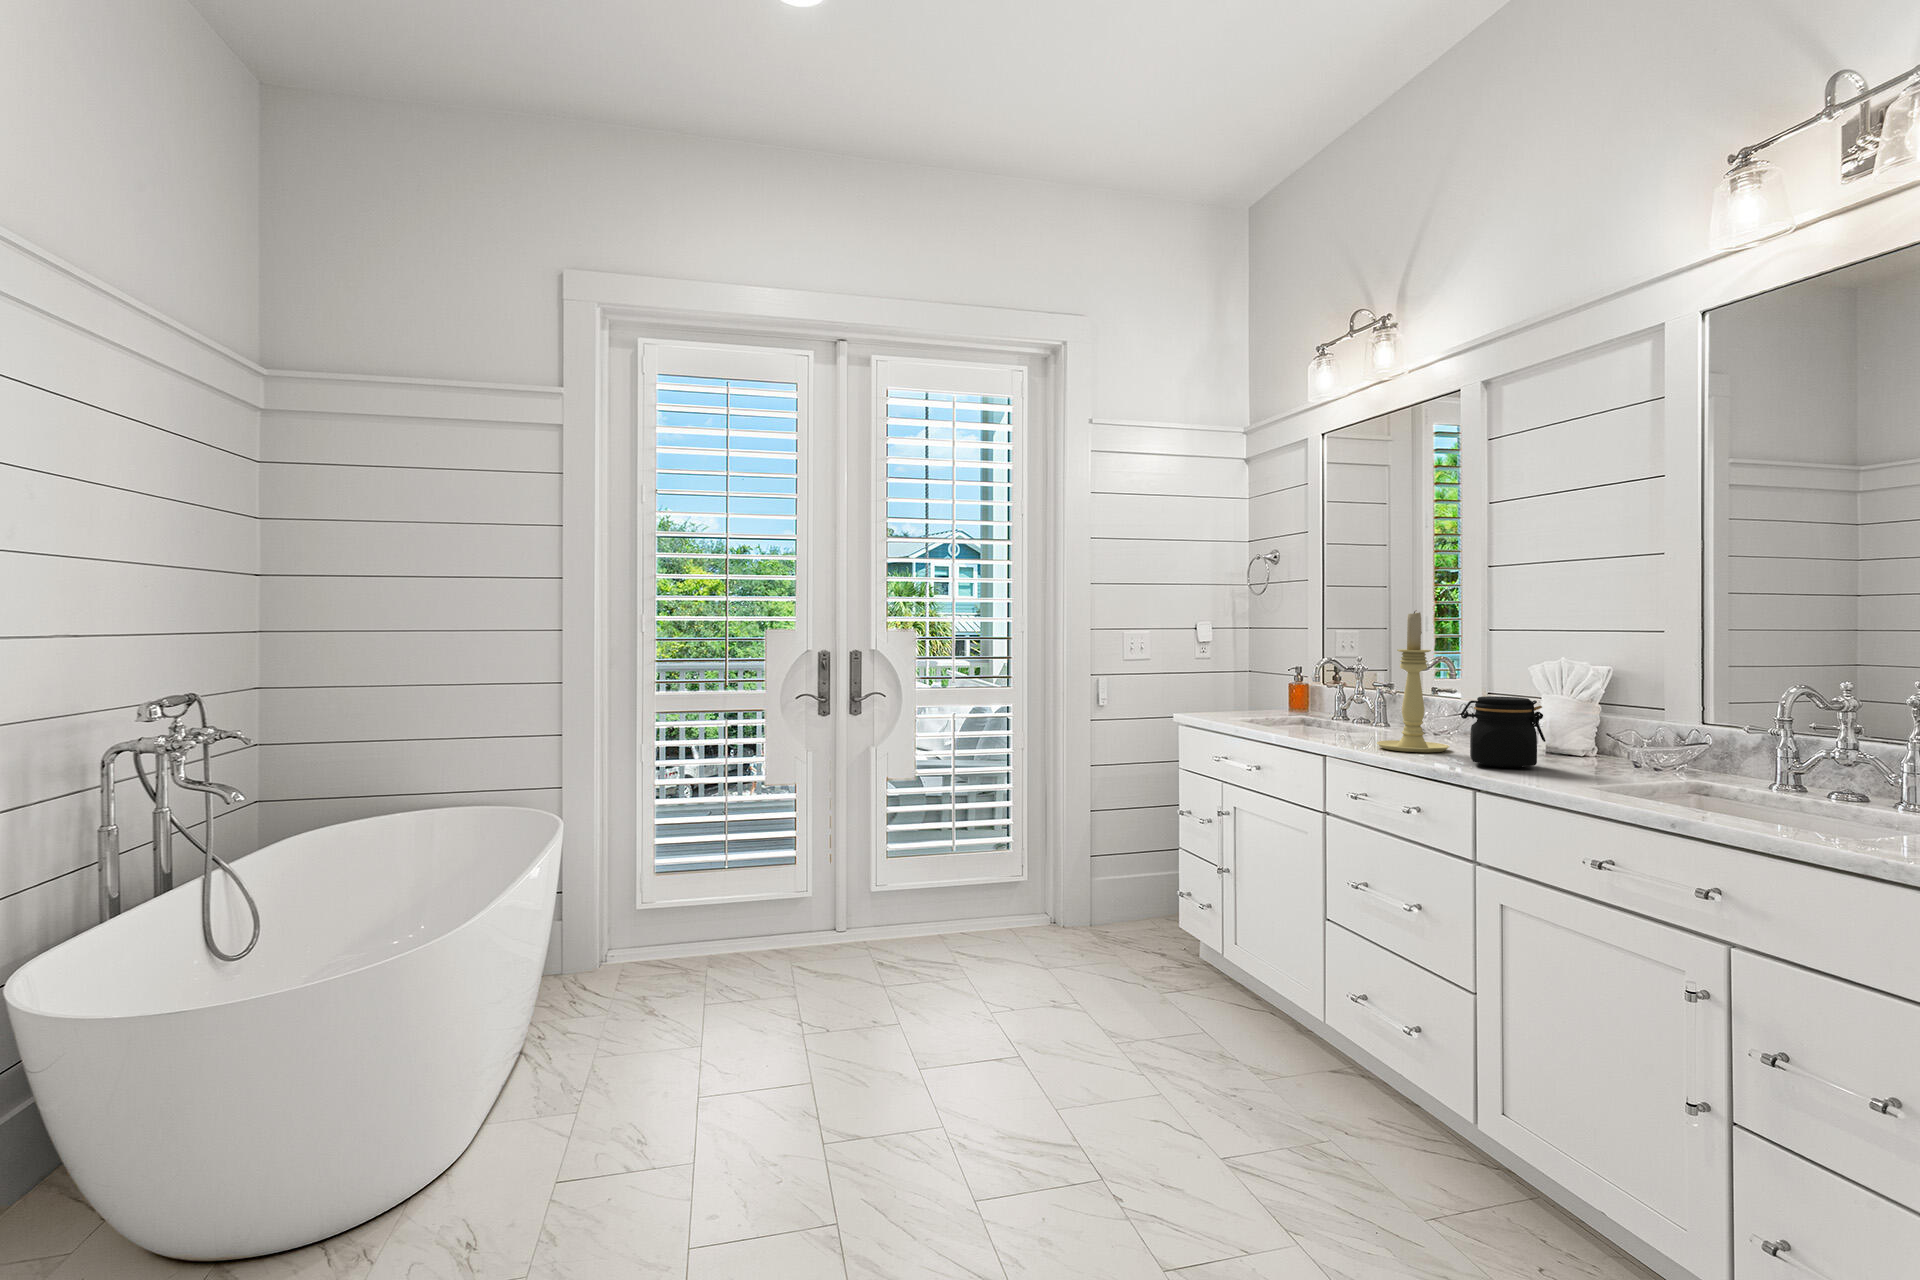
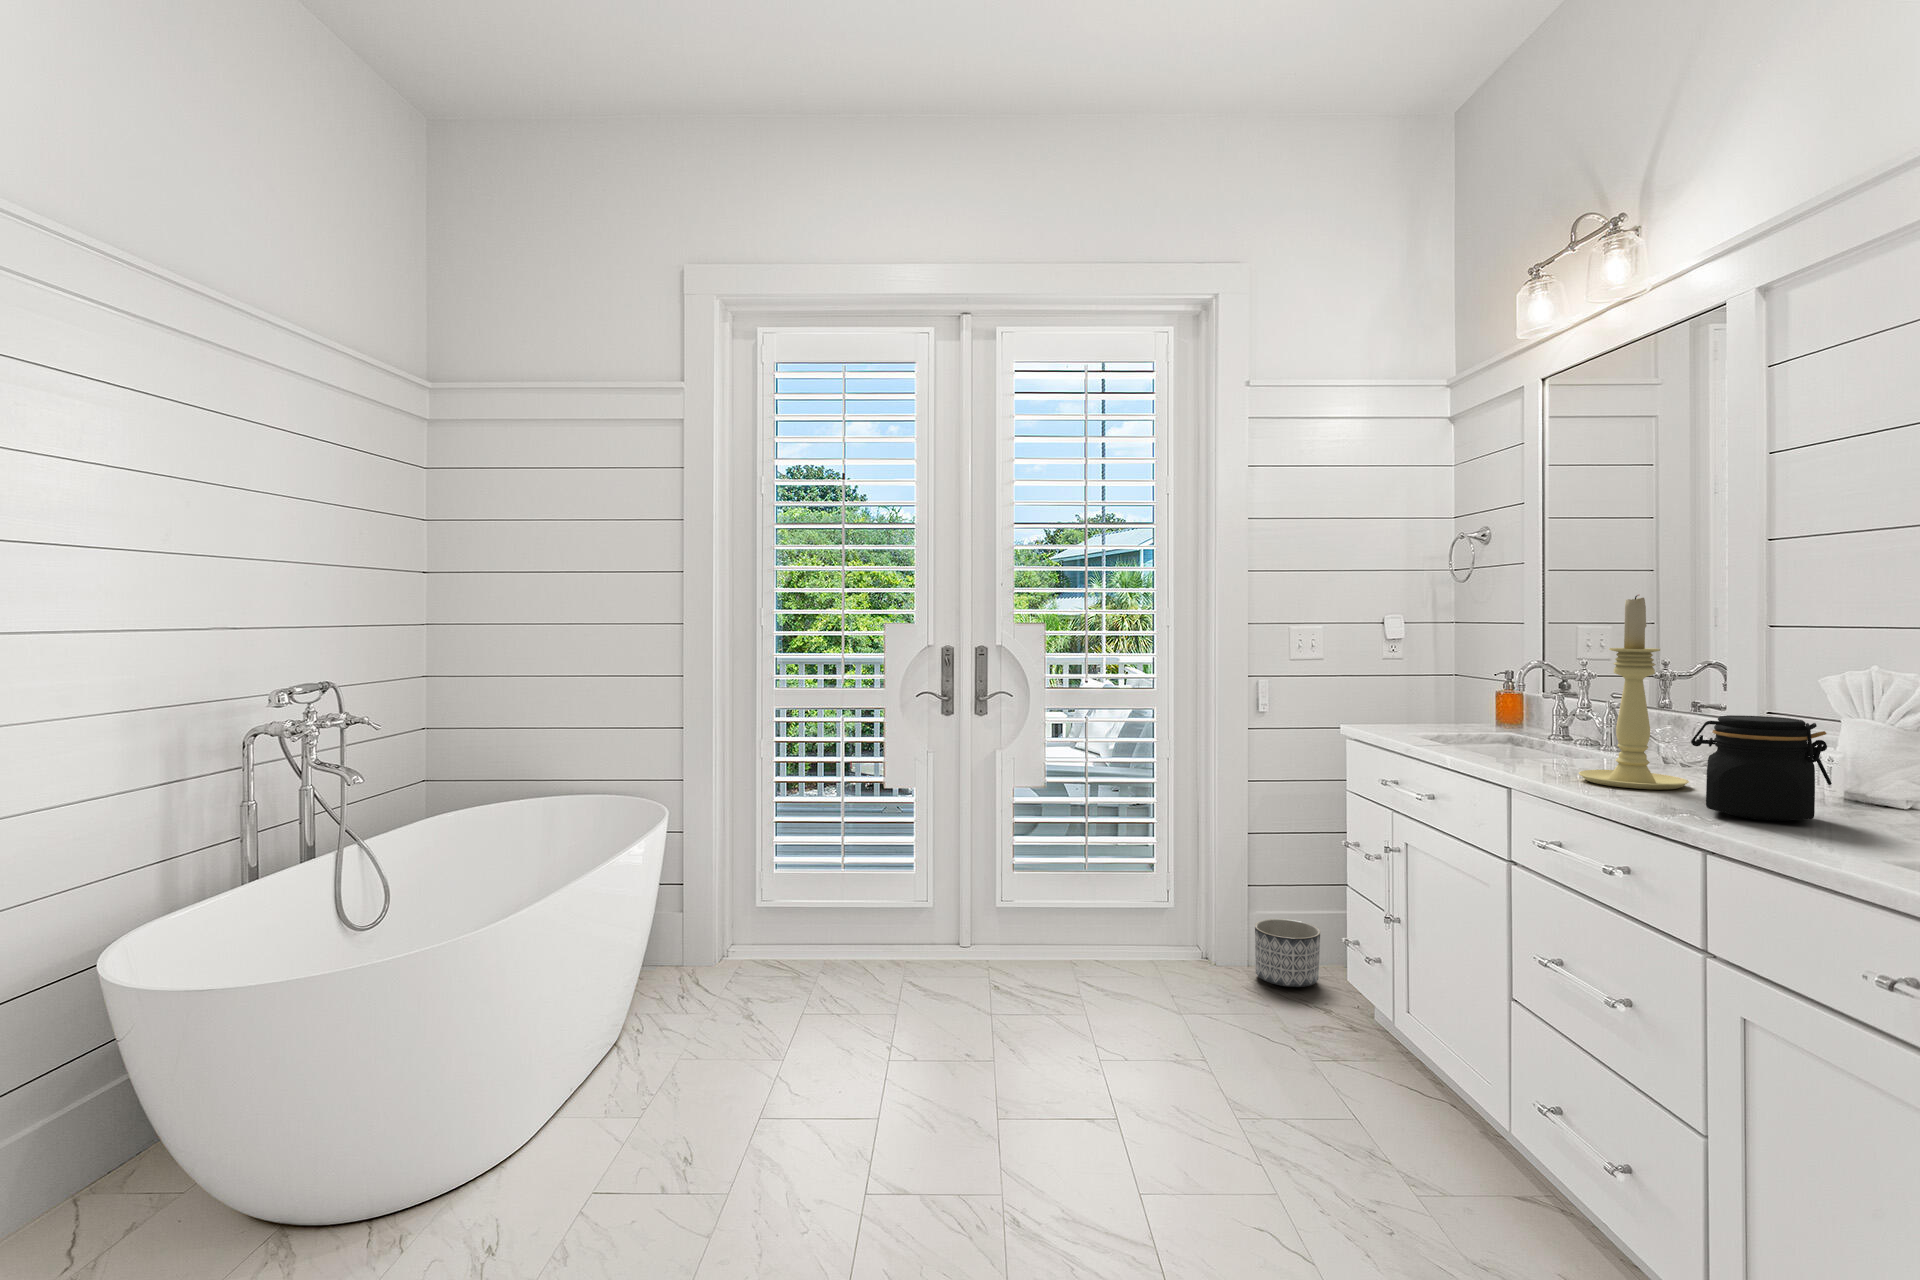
planter: none [1098,885,1152,941] -> present [1255,919,1320,987]

